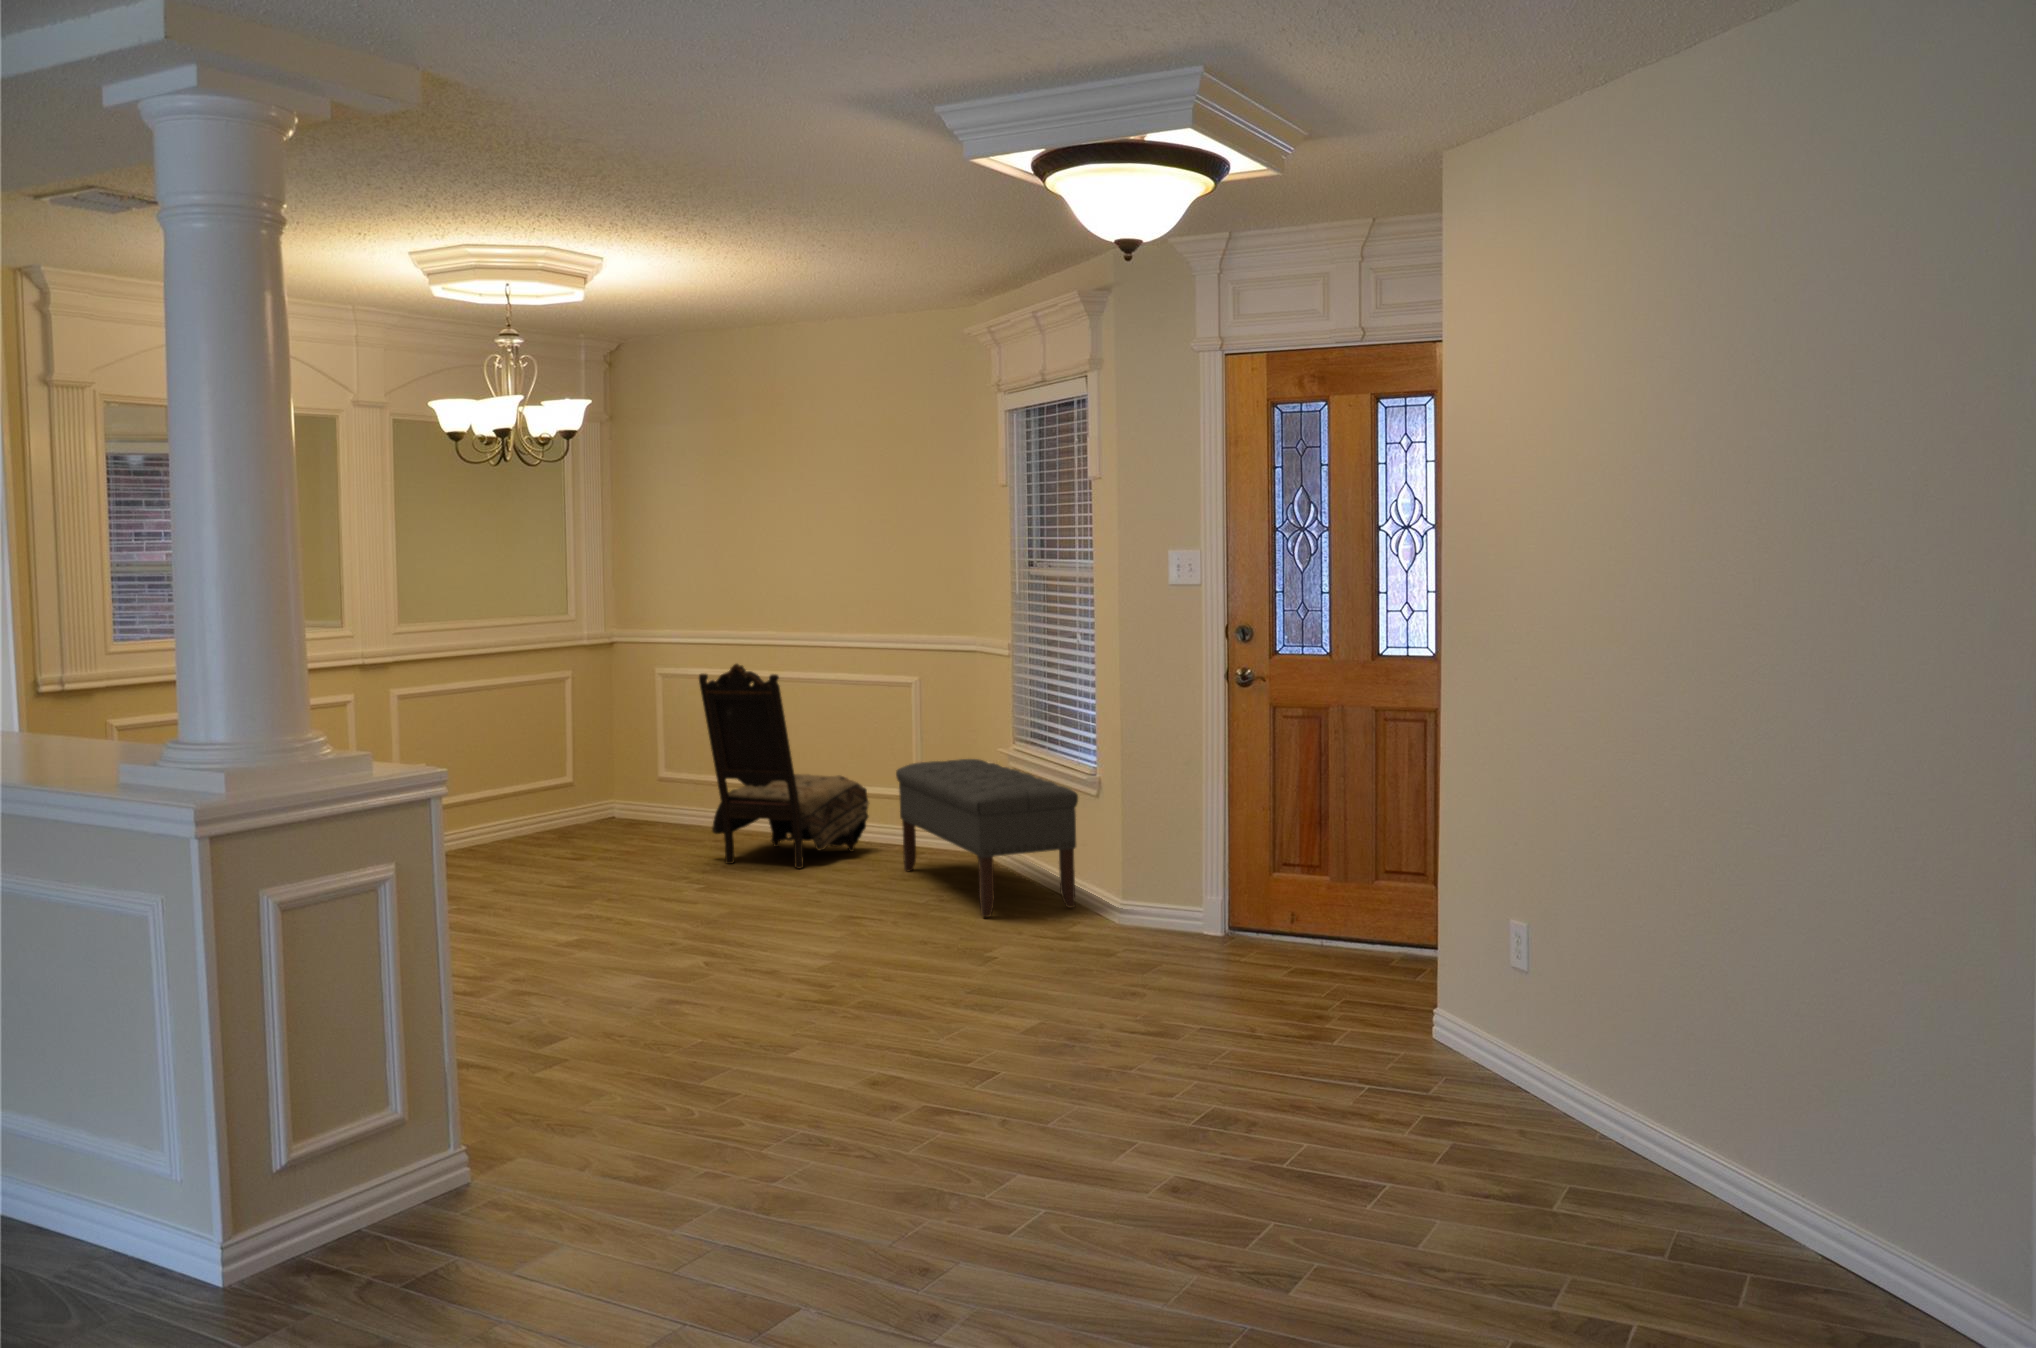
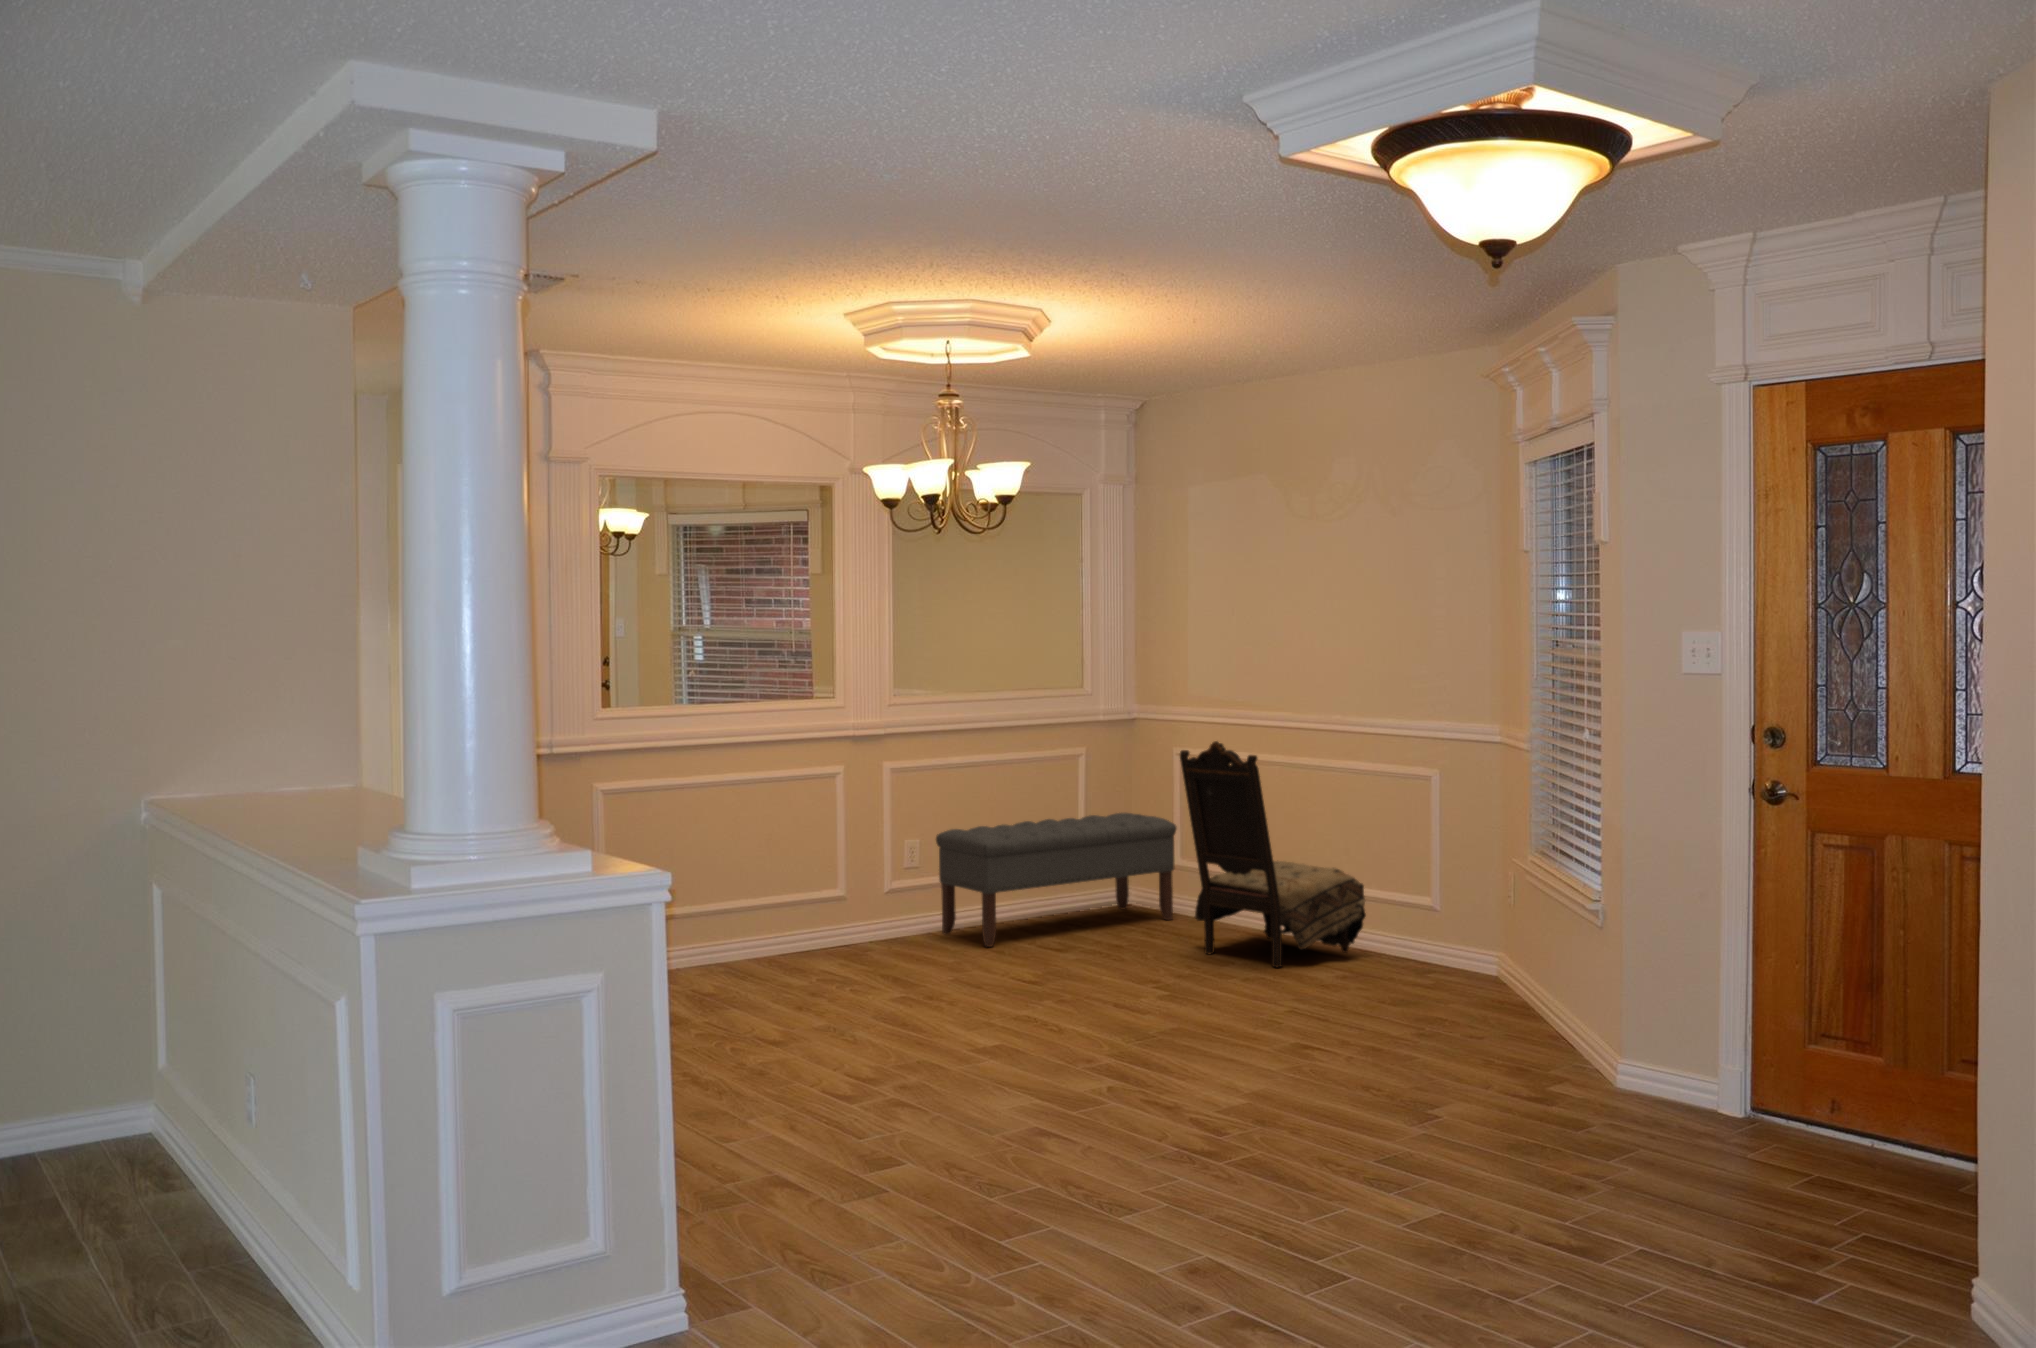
bench: present [896,759,1078,917] -> present [936,813,1177,947]

